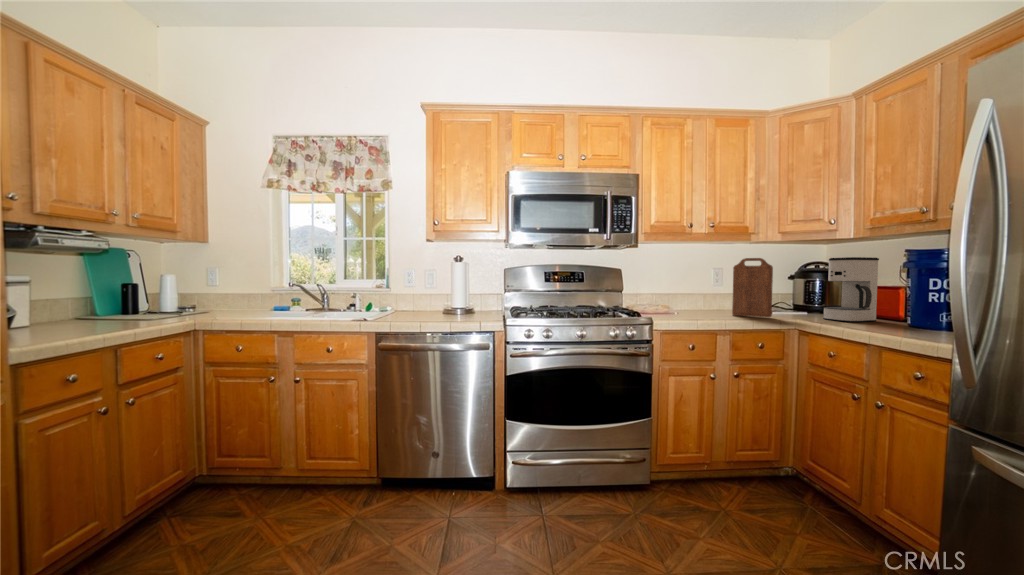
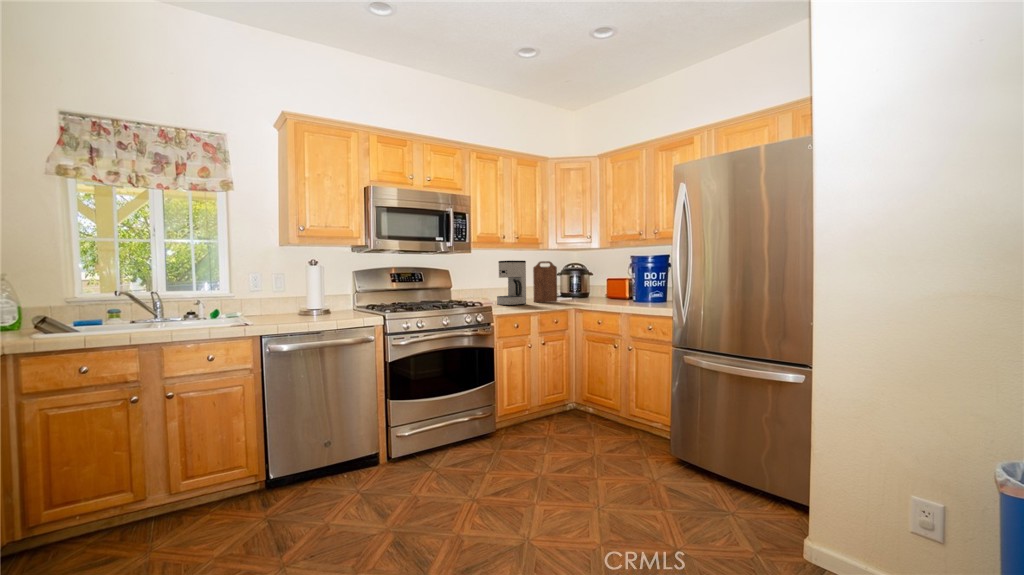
coffee maker: present [823,257,879,322] -> present [497,260,526,305]

